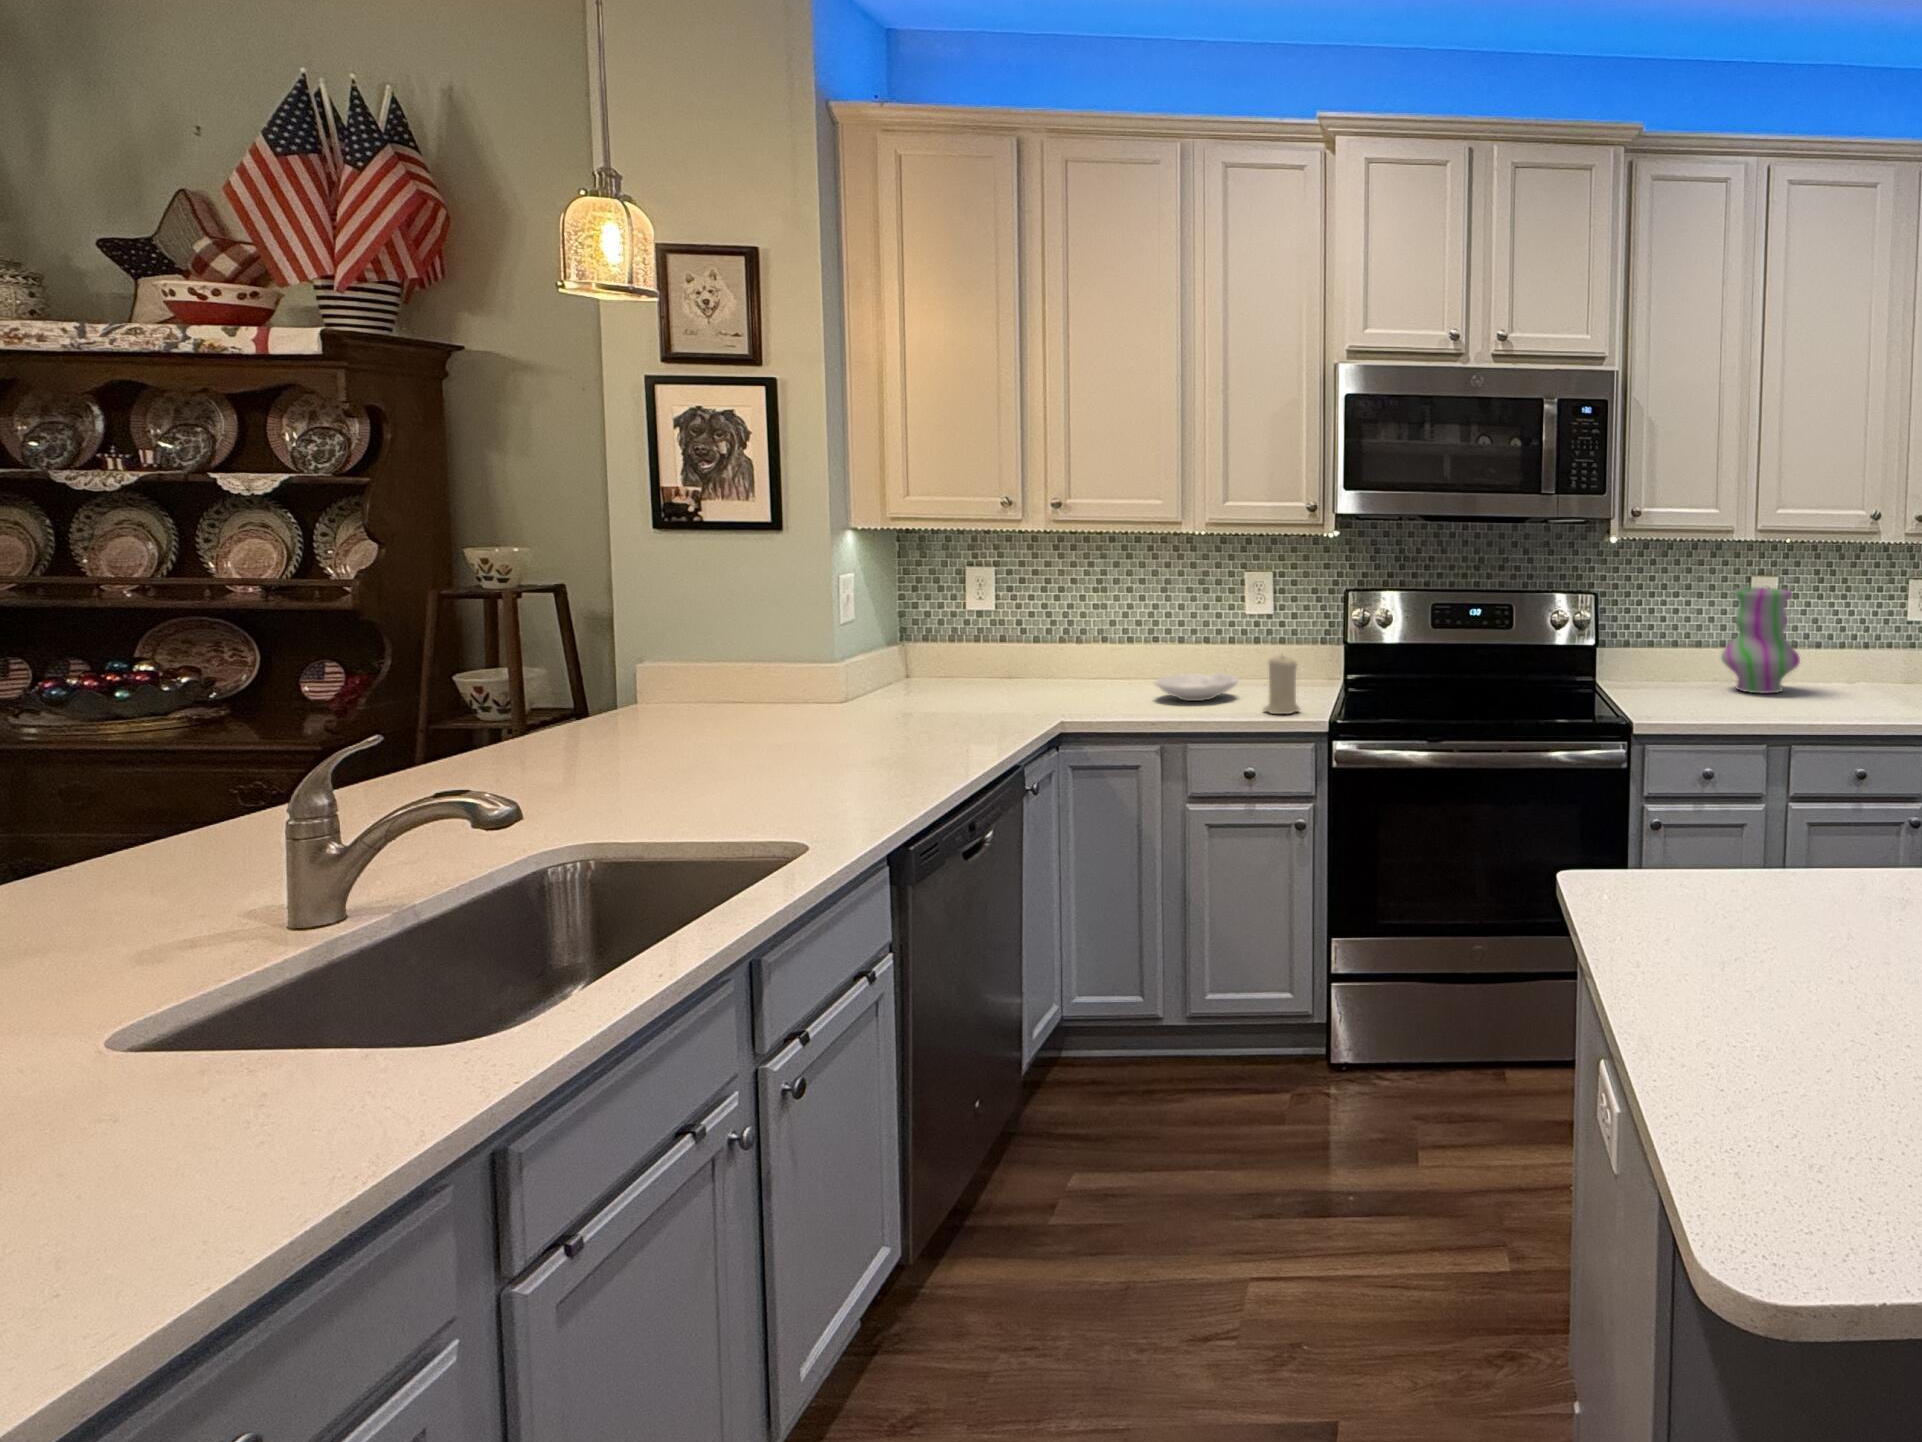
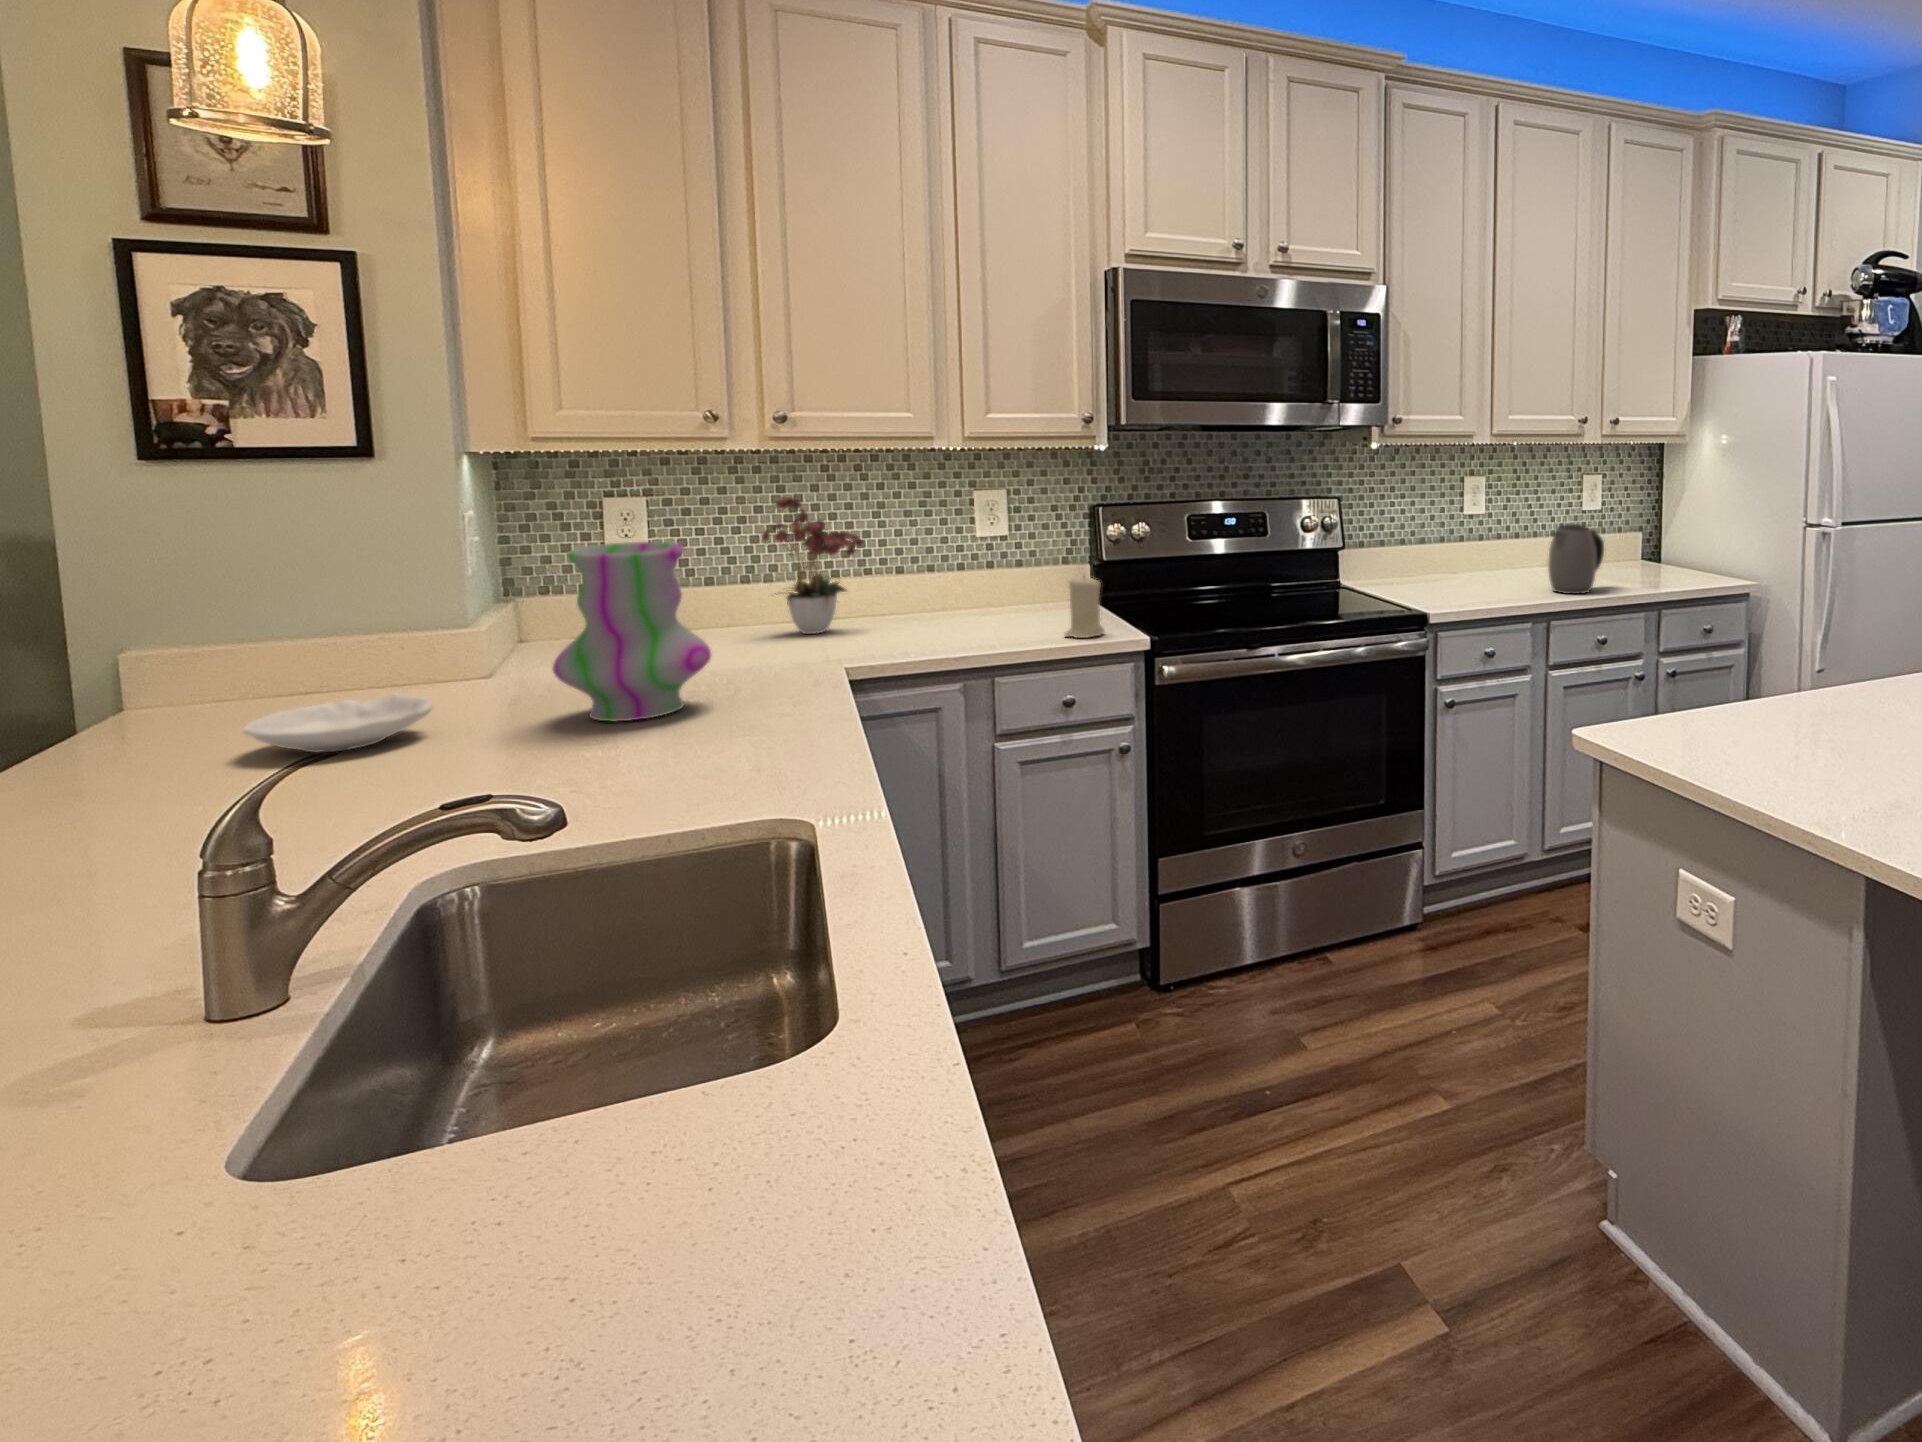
flower arrangement: none [1053,565,1142,690] -> present [762,497,864,634]
vase: present [1721,587,1800,693] -> present [553,542,711,721]
kettle: none [1810,635,1885,717] -> present [1548,524,1604,594]
bowl: present [1155,672,1238,701] -> present [242,694,433,753]

